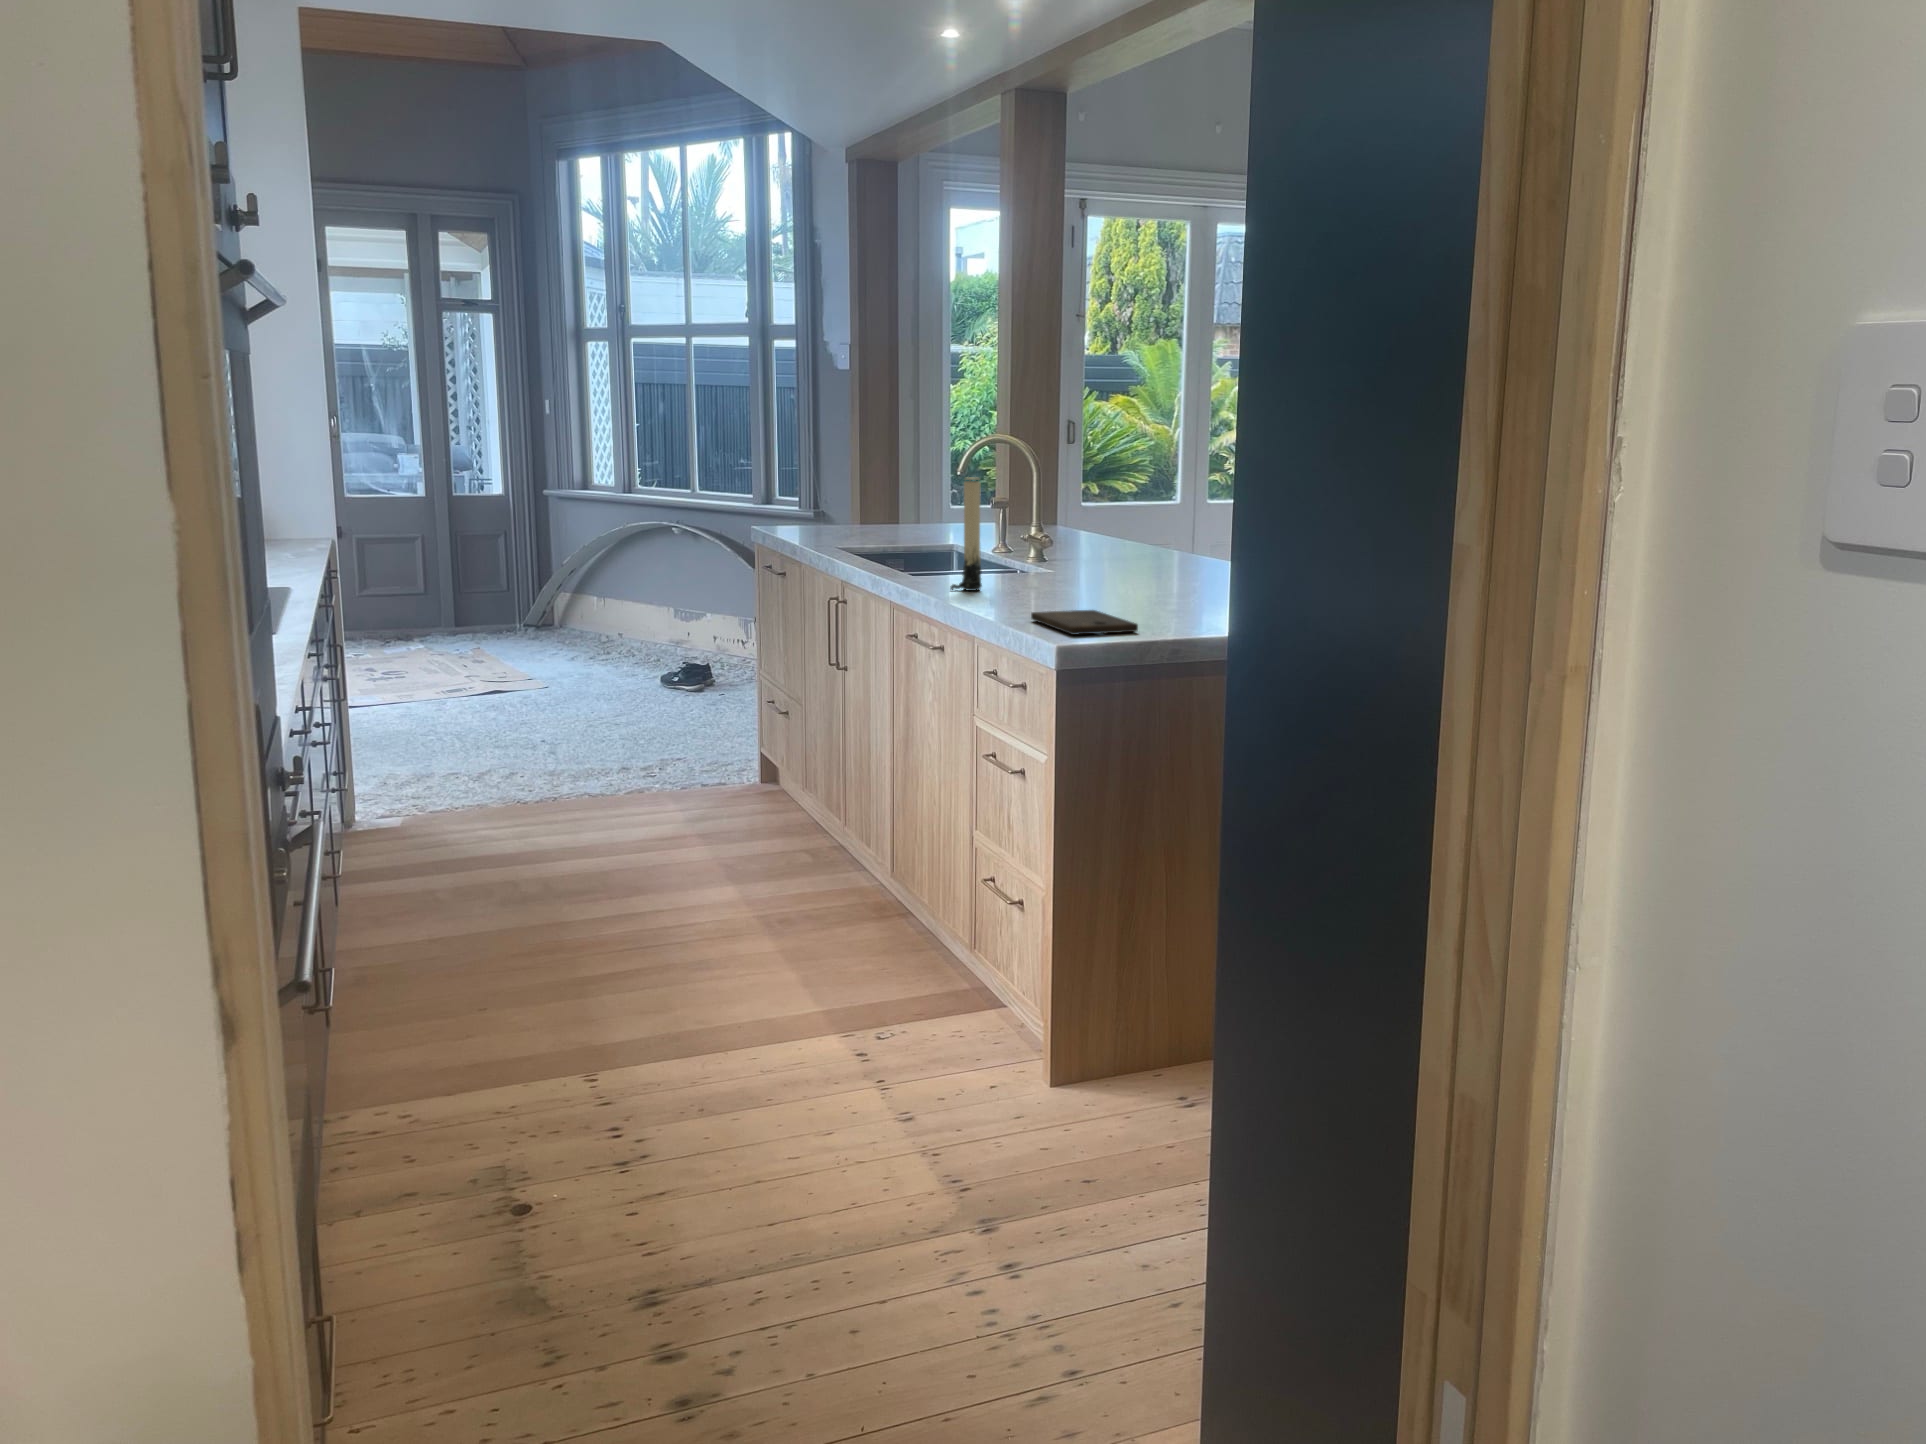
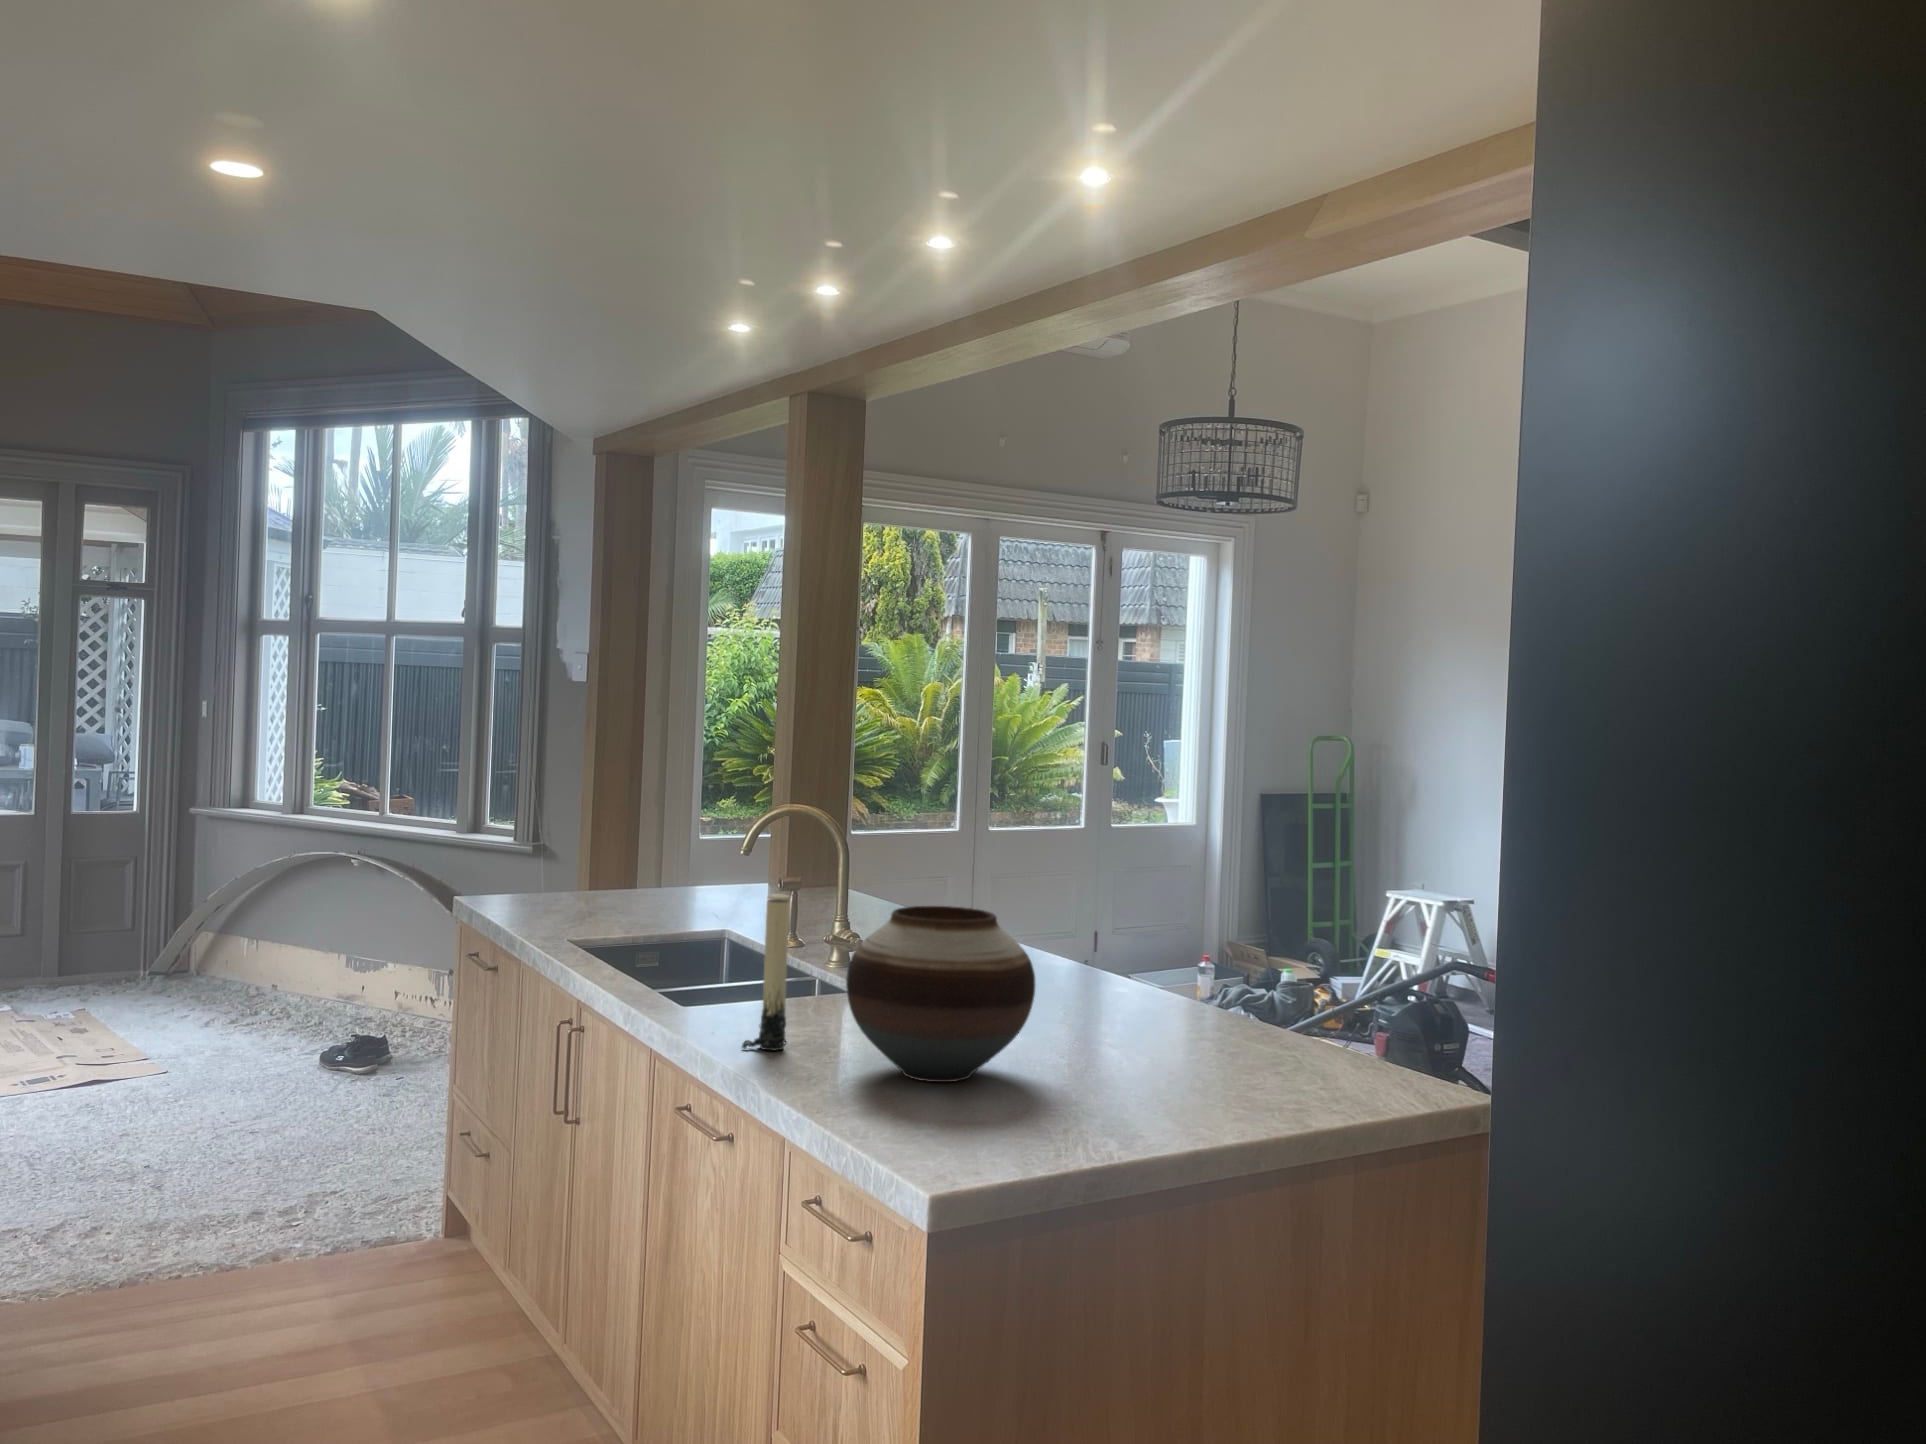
vase: none [1019,480,1158,603] -> present [846,906,1035,1082]
cutting board: present [1031,610,1138,635] -> none [875,1110,1038,1172]

